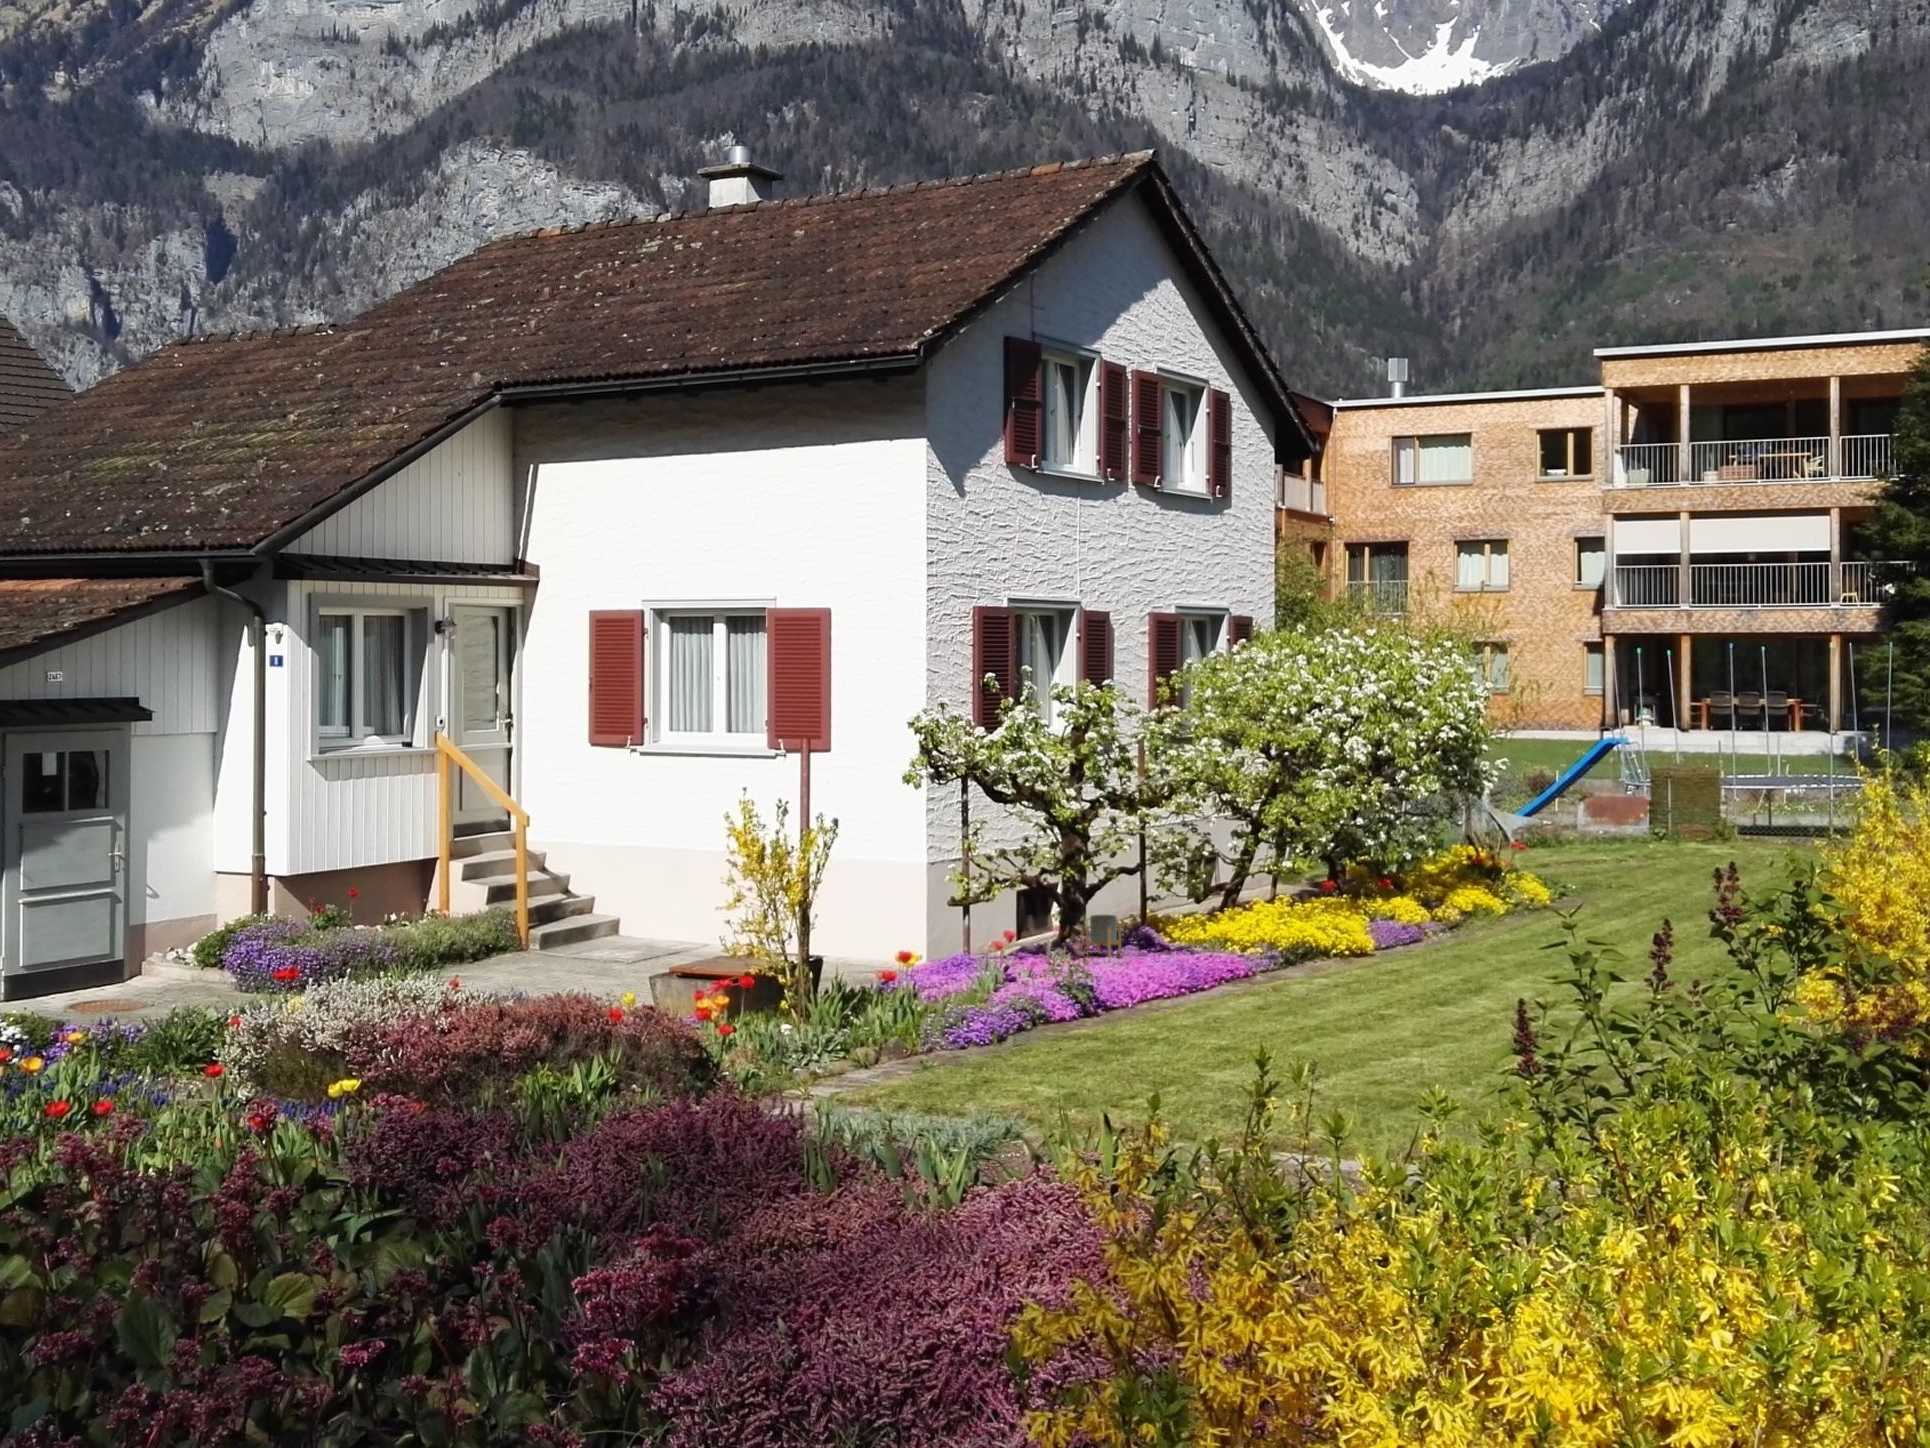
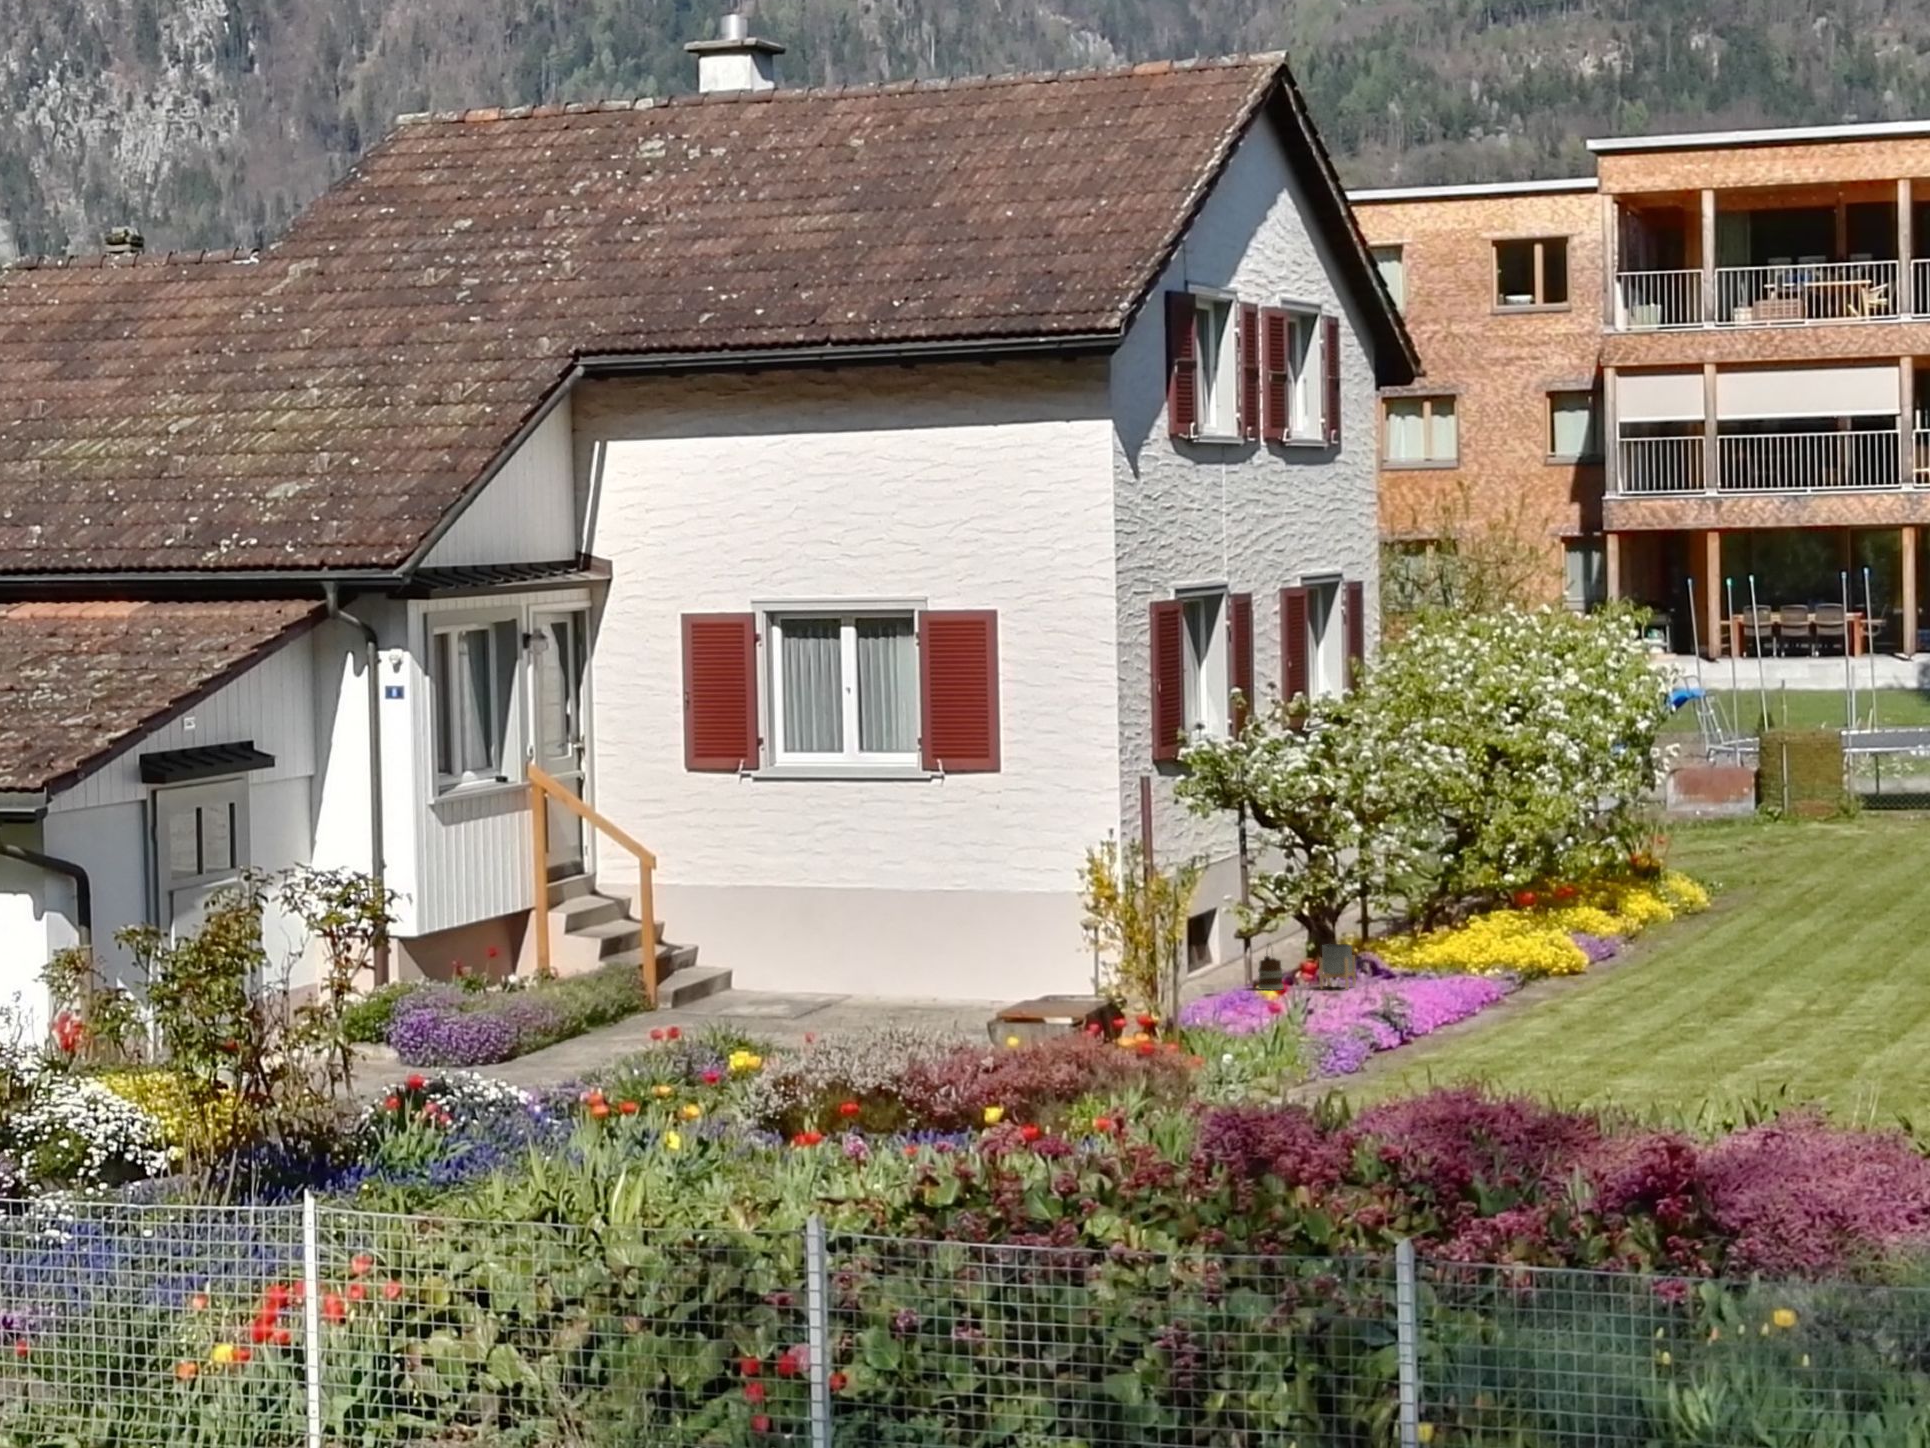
wooden bucket: none [1031,911,1055,954] -> present [1258,953,1284,990]

